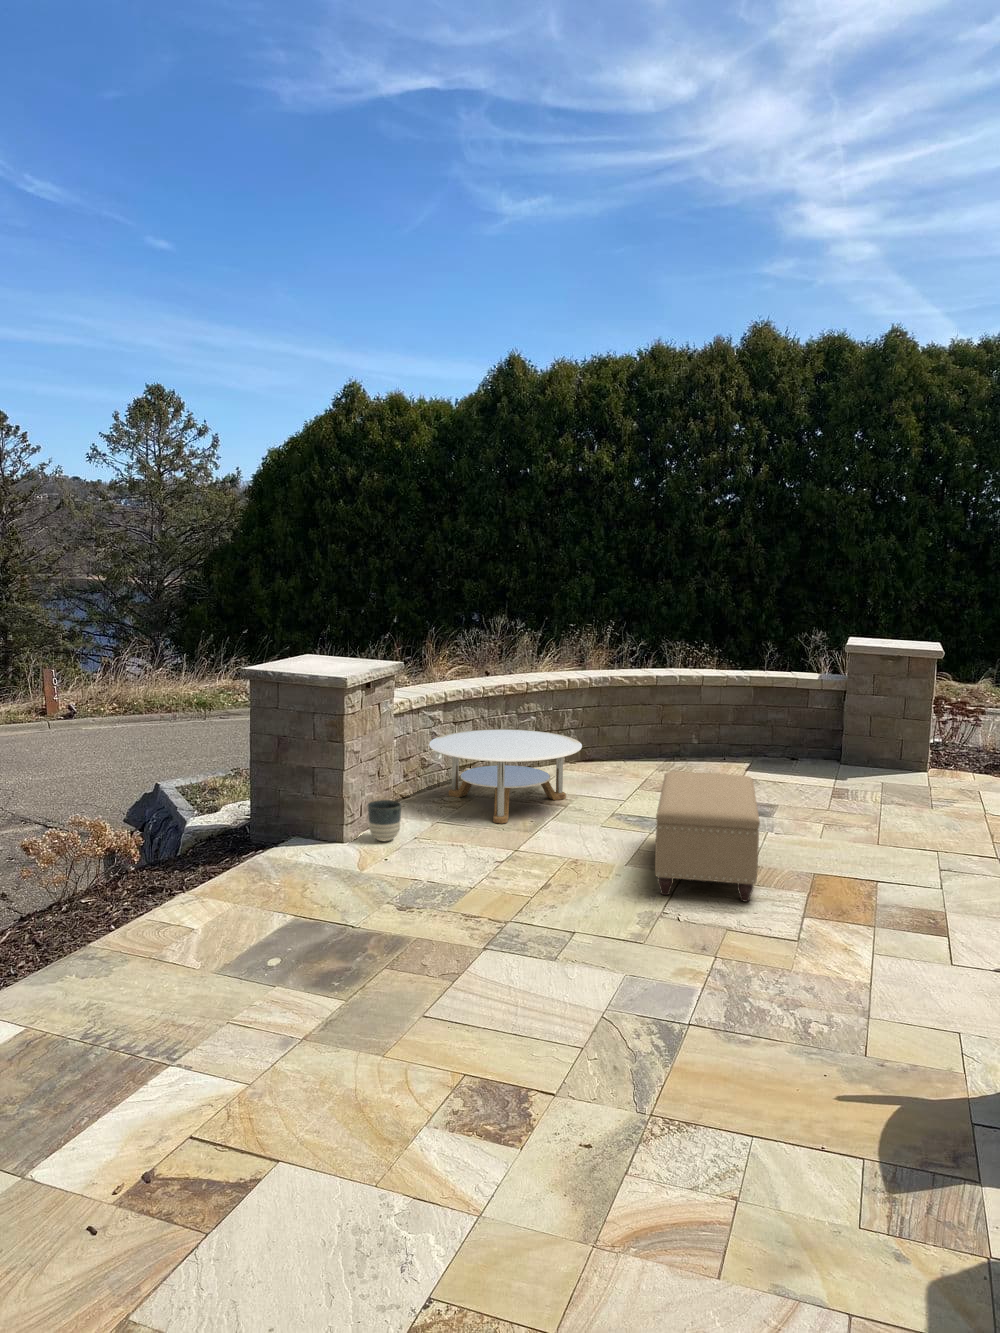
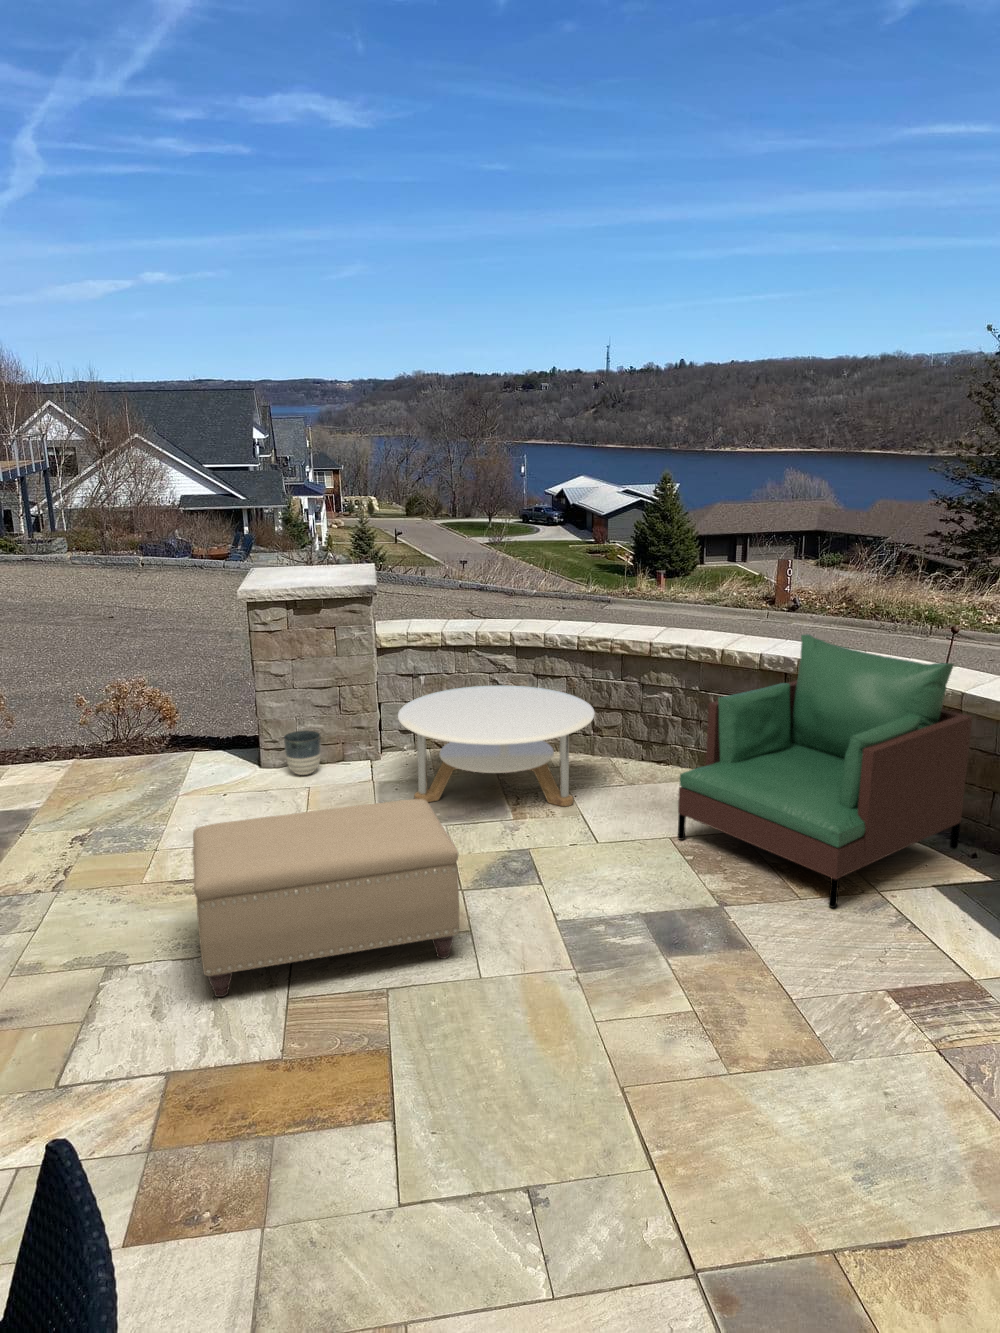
armchair: none [615,656,761,790] -> present [678,634,972,908]

